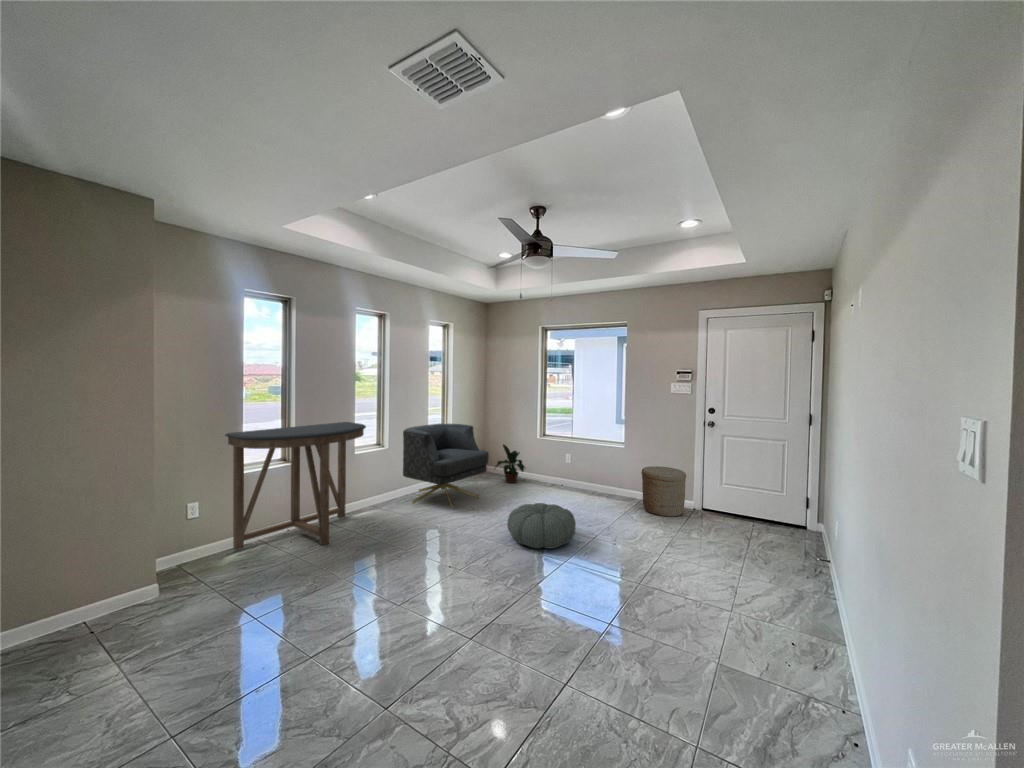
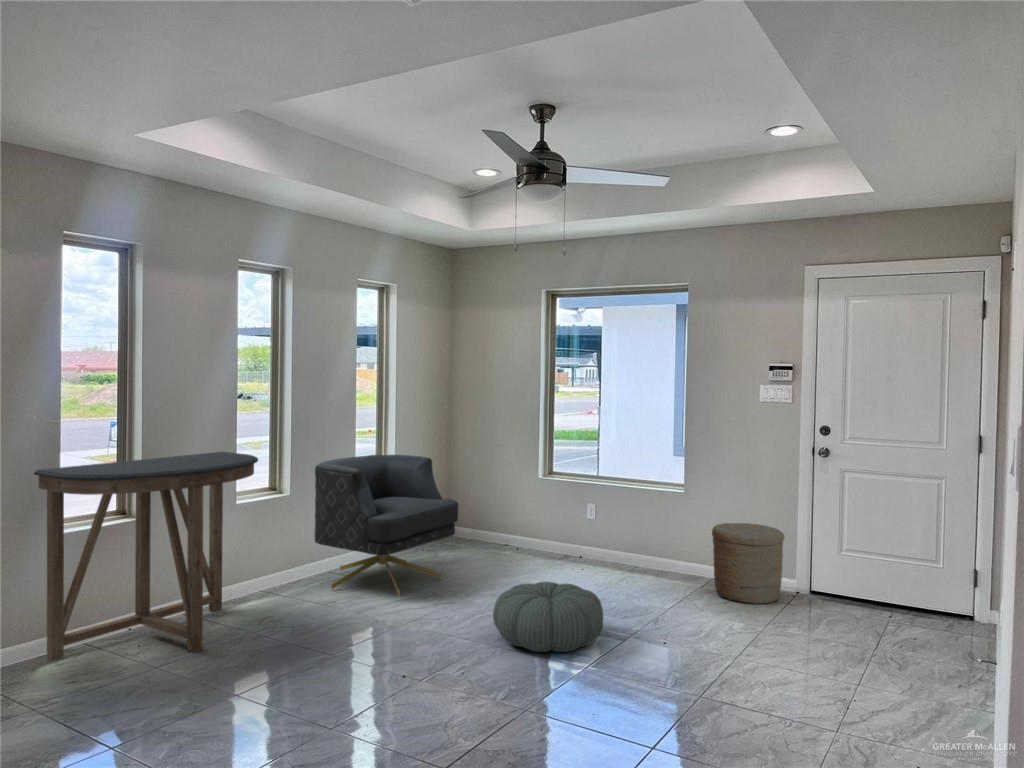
potted plant: present [495,444,525,483] -> none [466,489,520,555]

